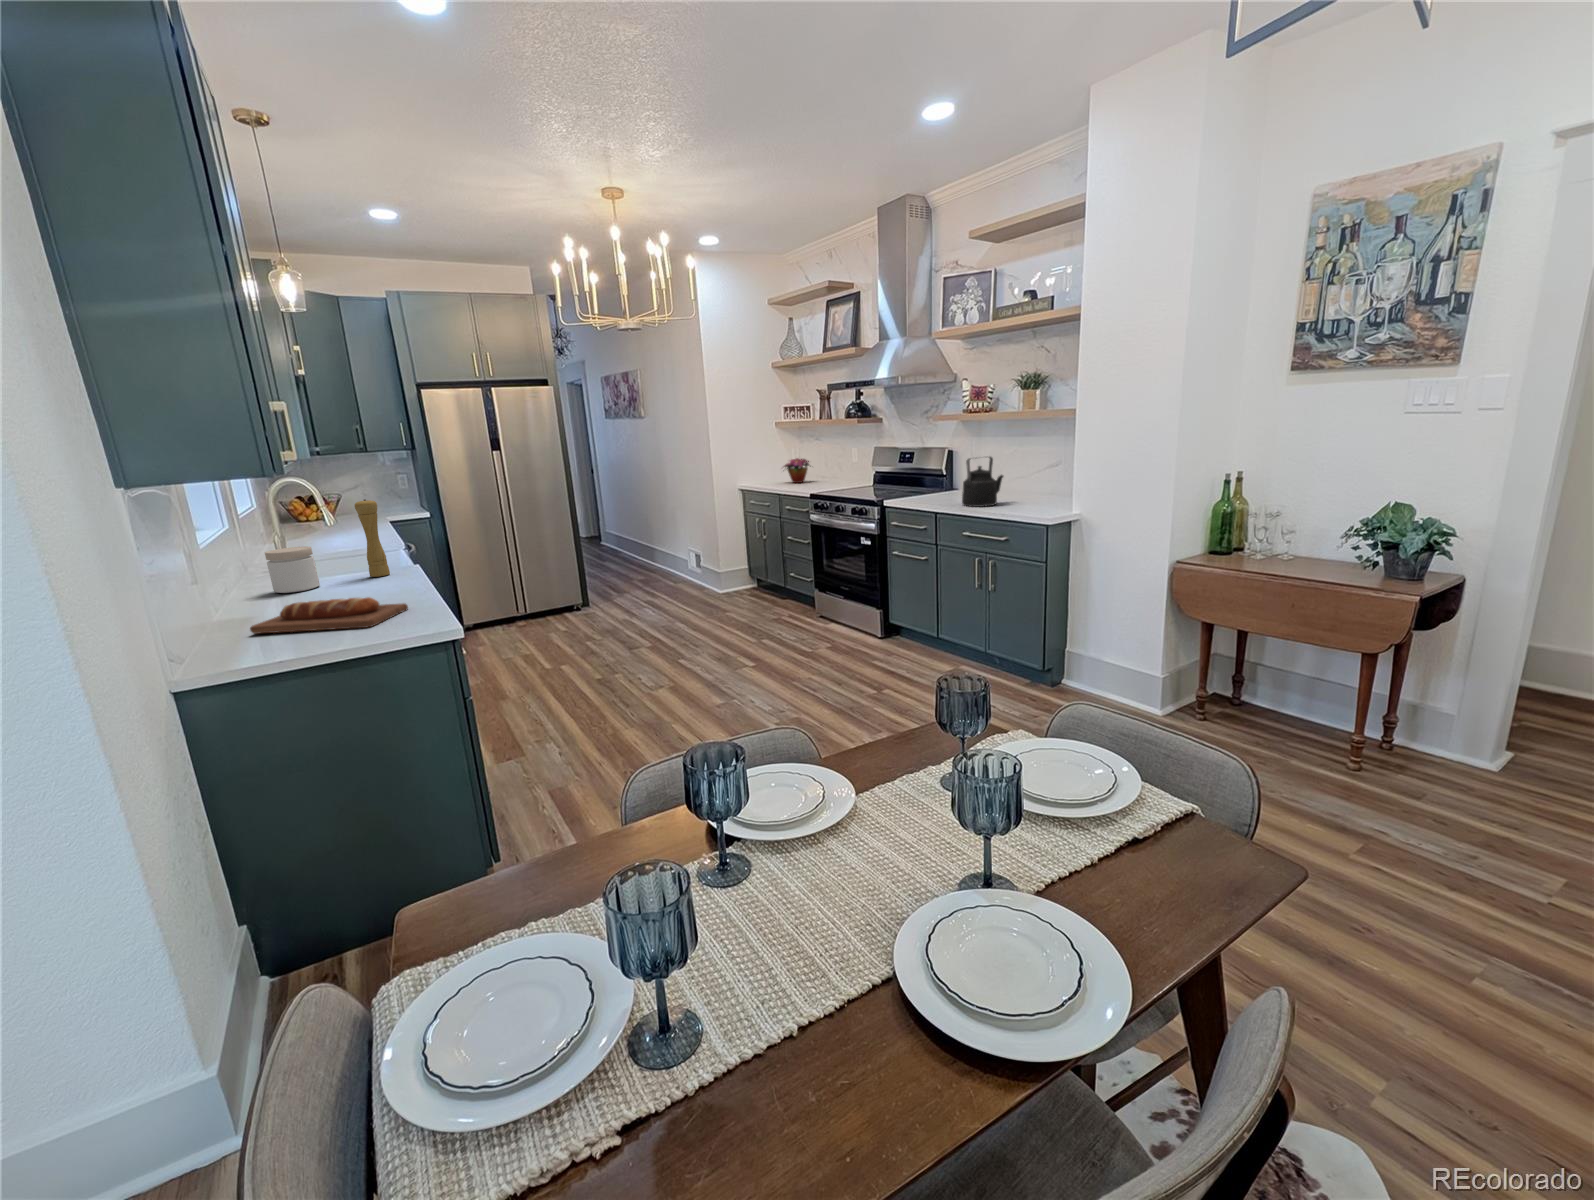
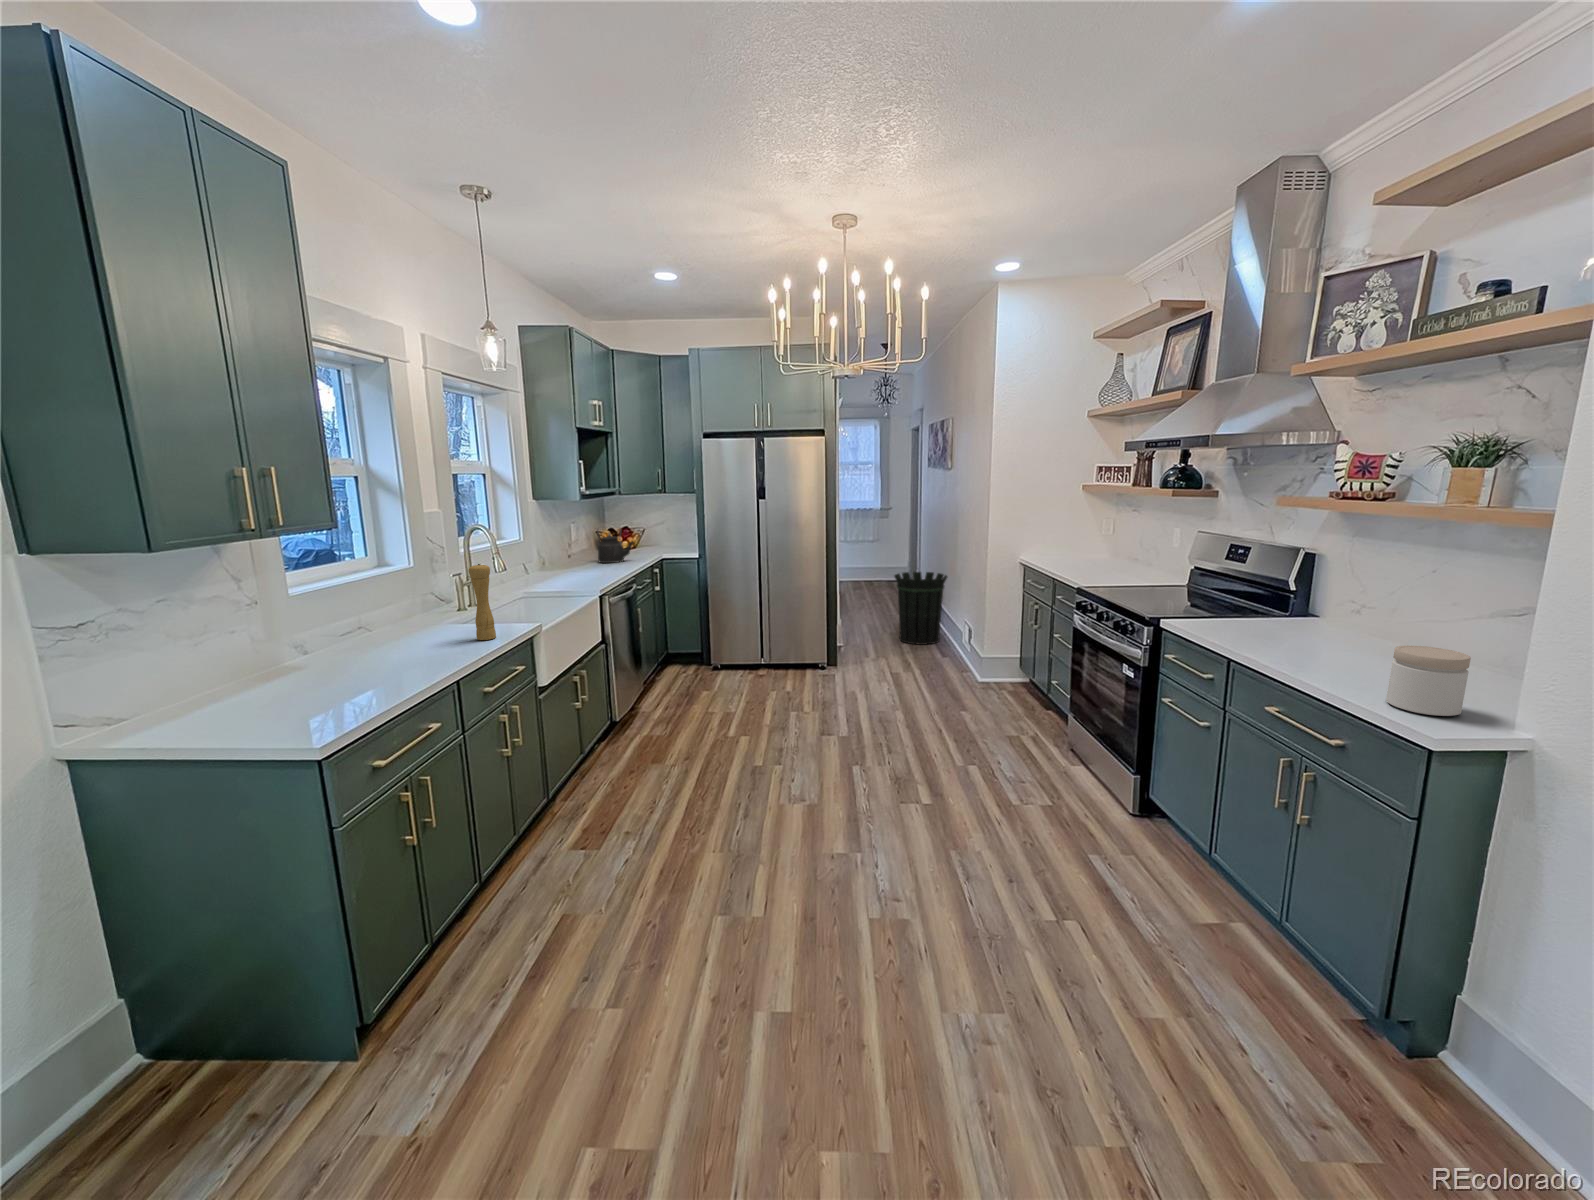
kettle: present [962,457,1003,507] -> present [597,531,634,563]
flower arrangement: present [784,458,811,483] -> none [1069,531,1122,564]
waste bin: none [612,514,663,581] -> present [894,572,947,645]
jar: present [265,546,320,593] -> present [1386,645,1471,716]
bread loaf: present [250,597,408,634] -> none [244,677,373,725]

